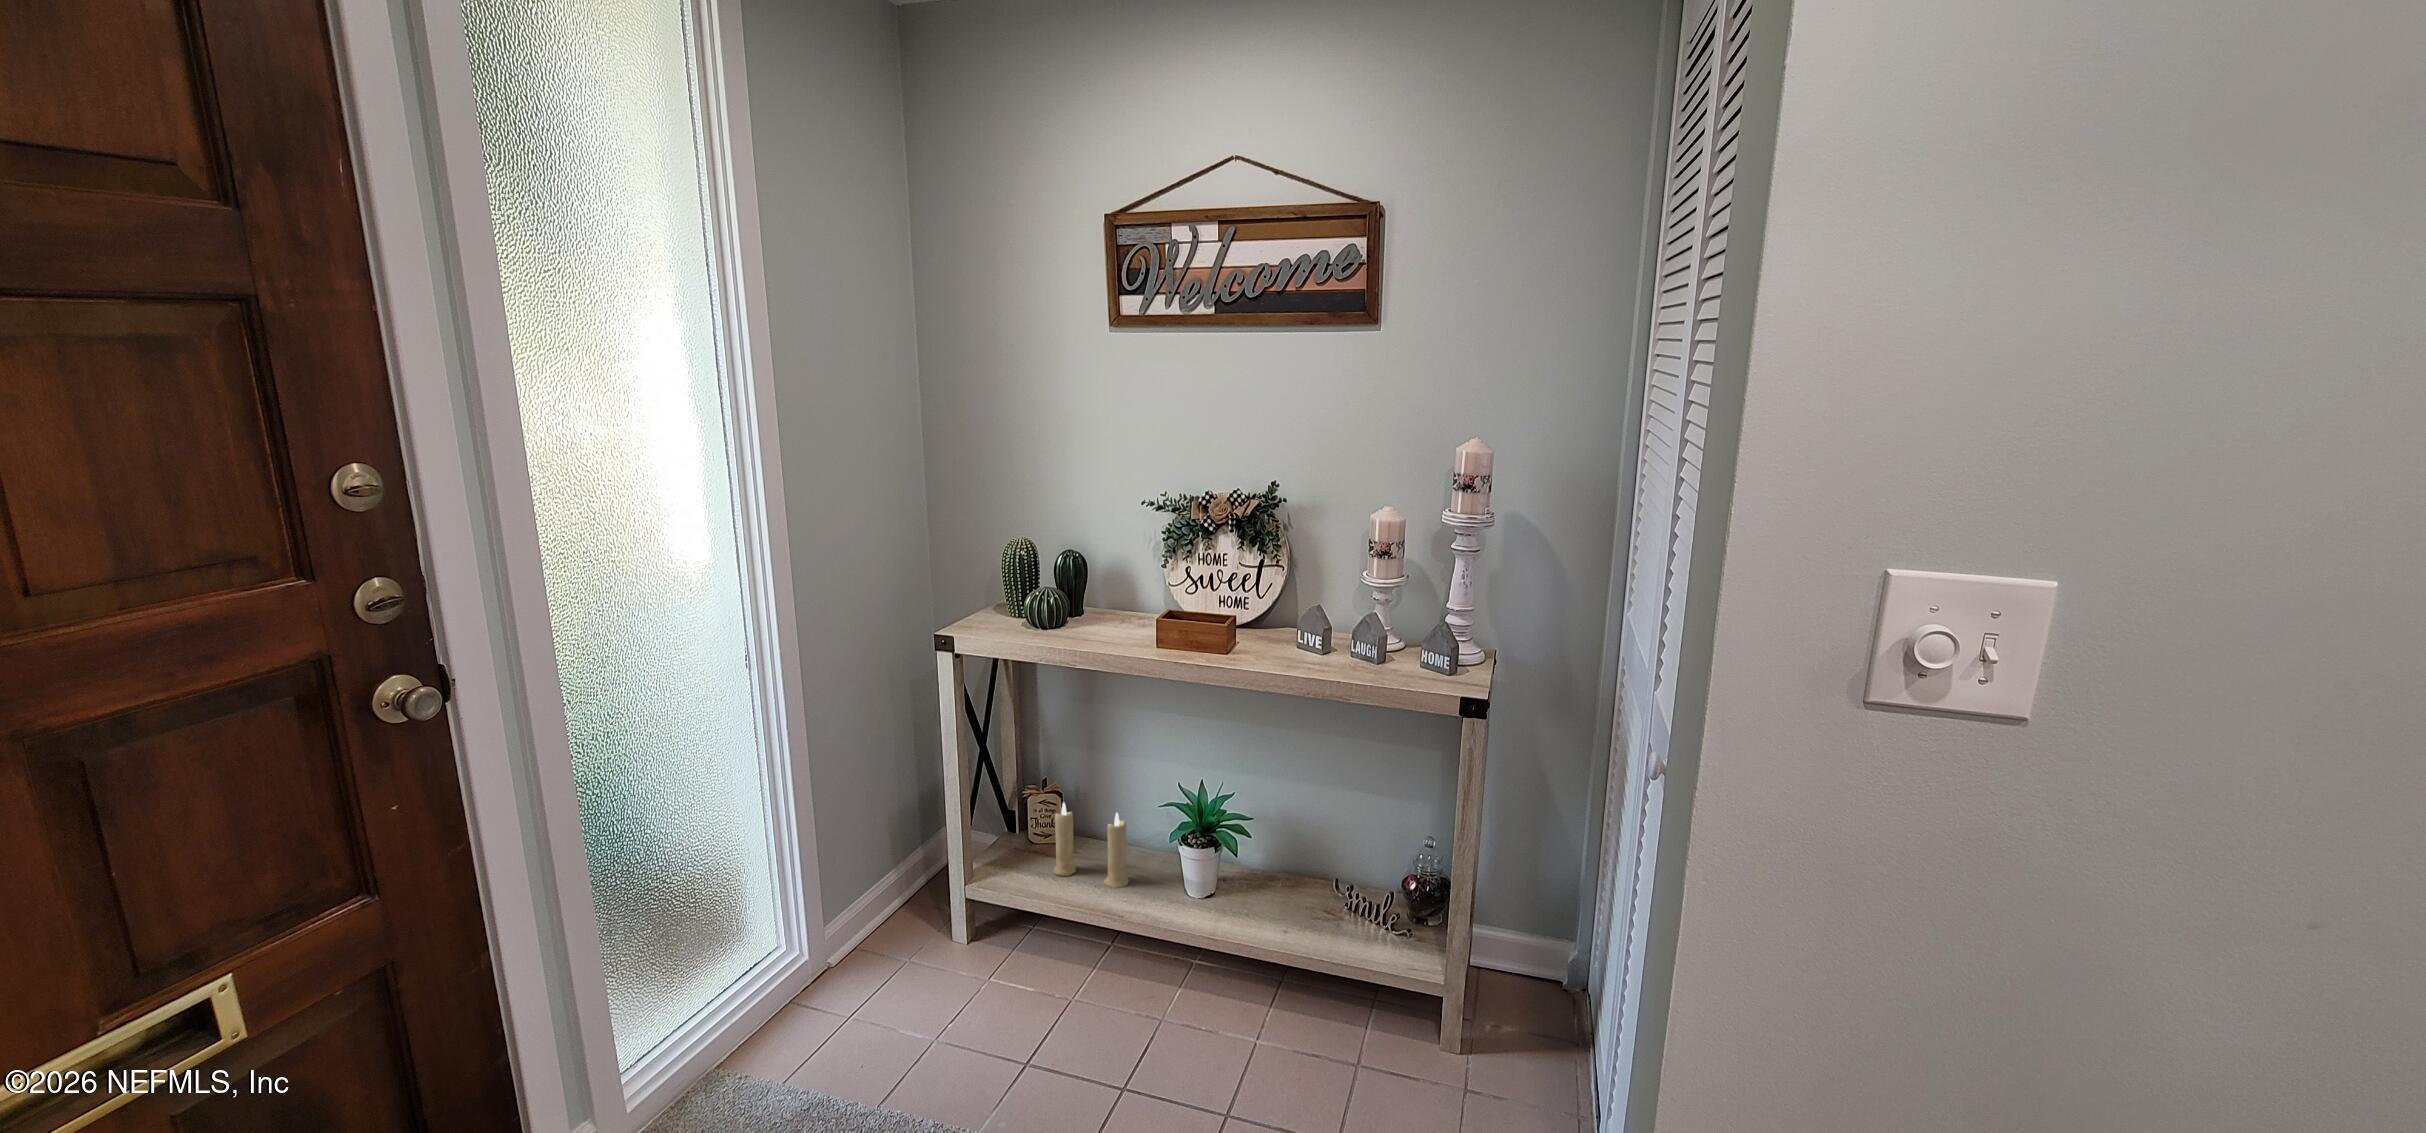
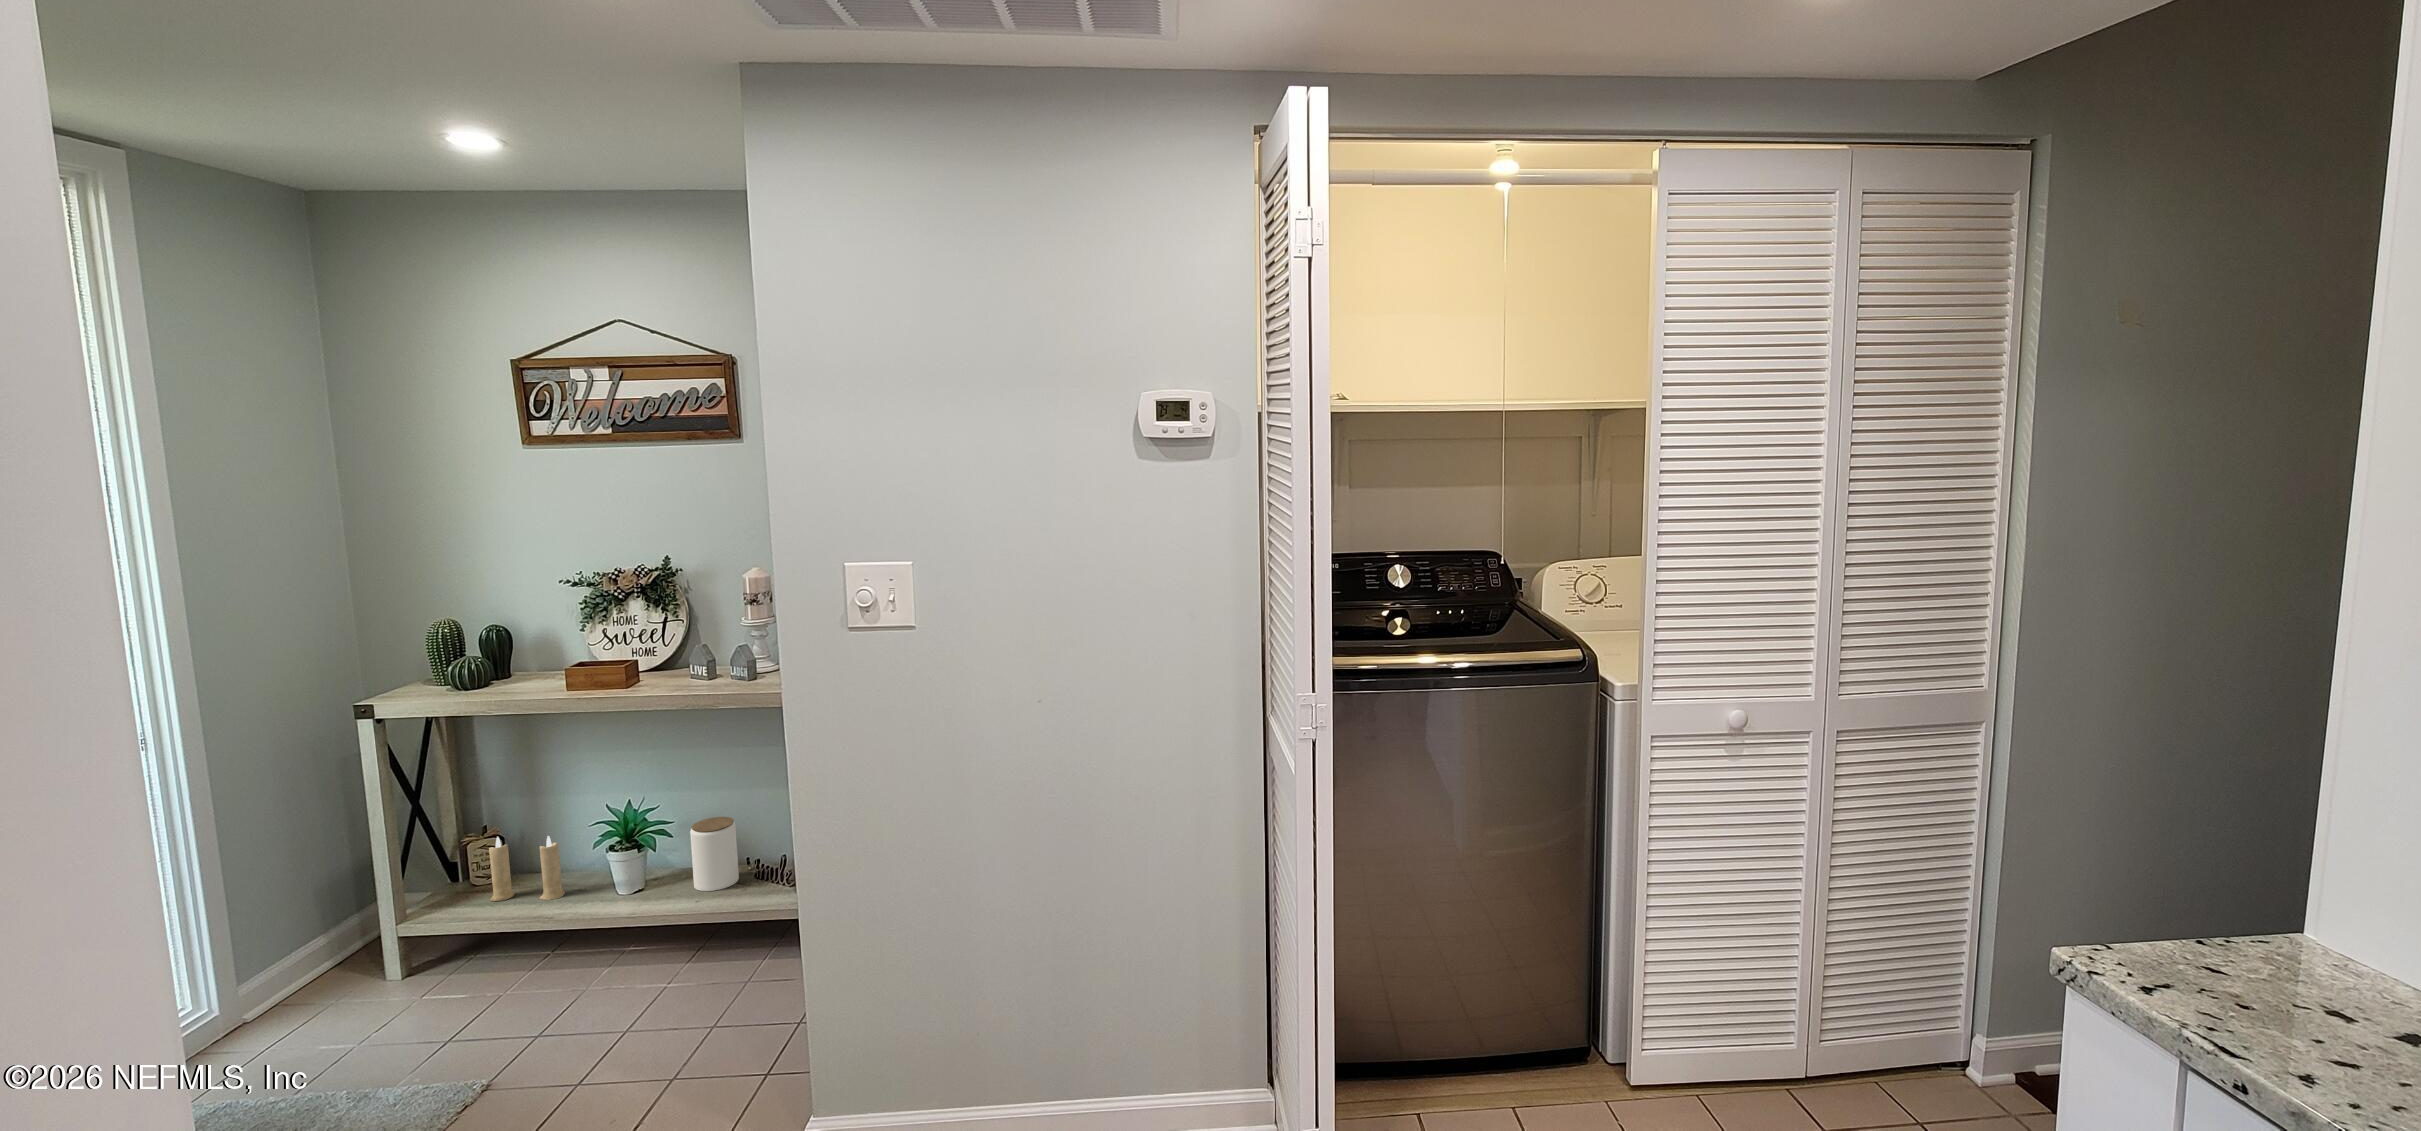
jar: none [1274,822,1328,920] -> present [690,817,739,891]

